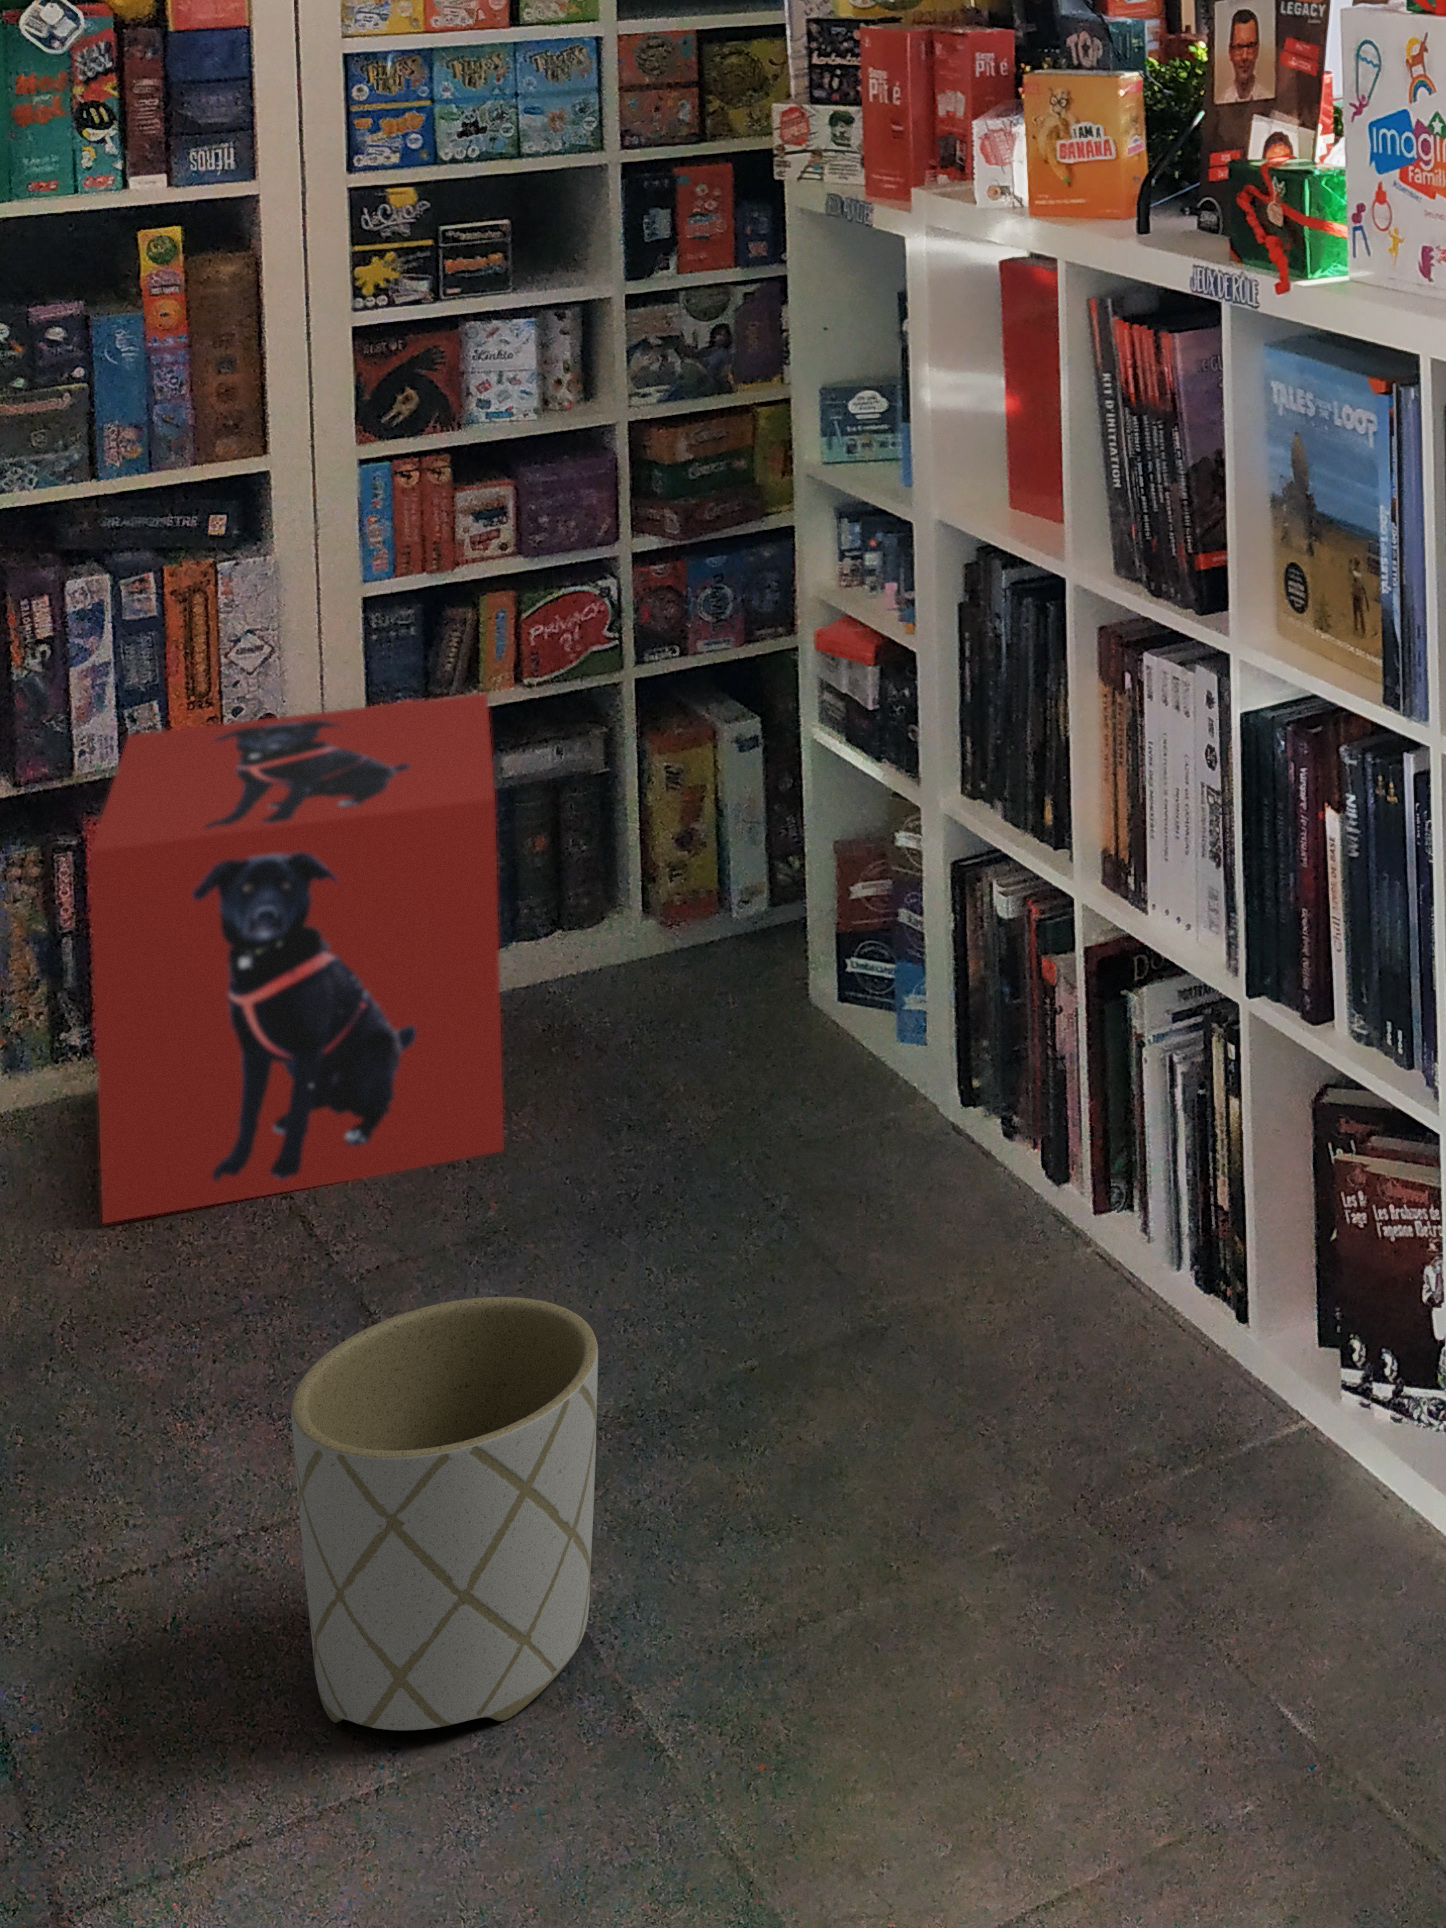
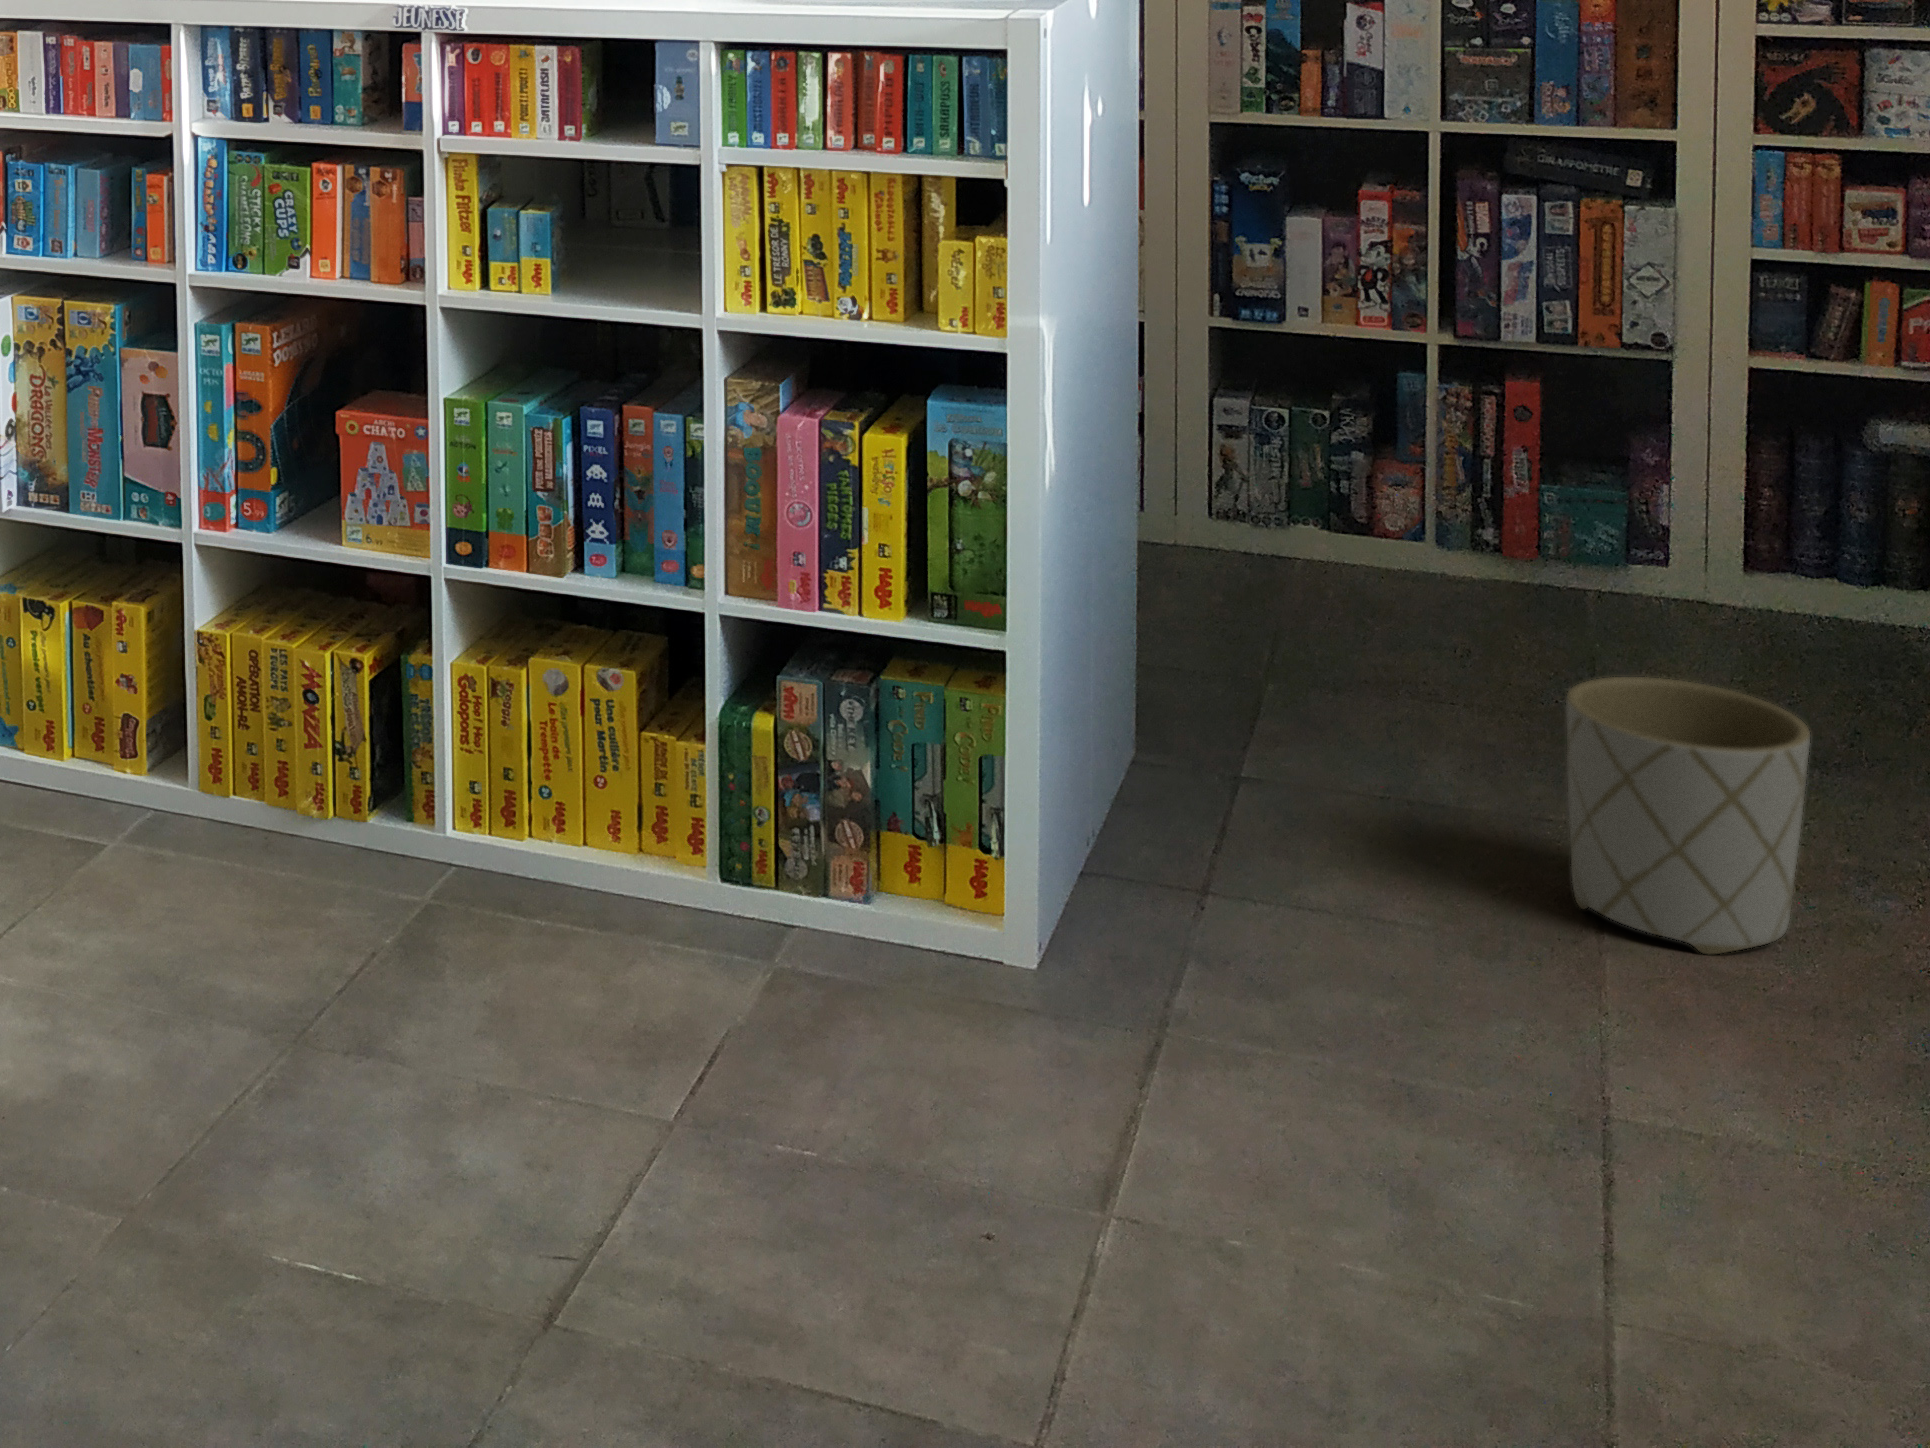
storage box: present [91,693,504,1223] -> none [1486,320,1857,701]

